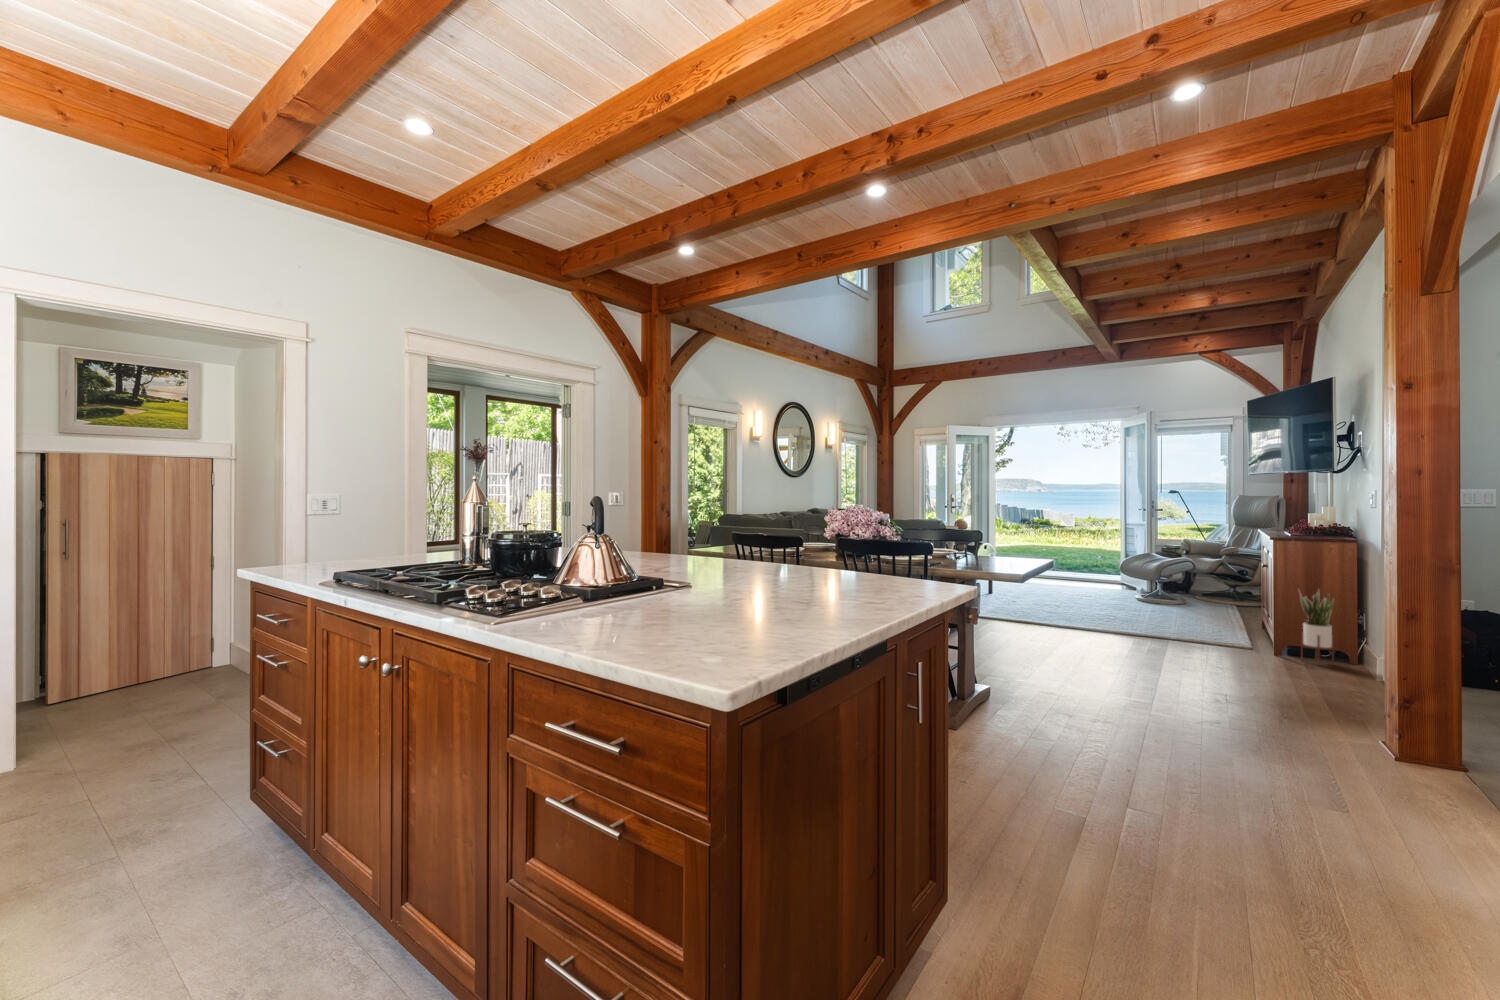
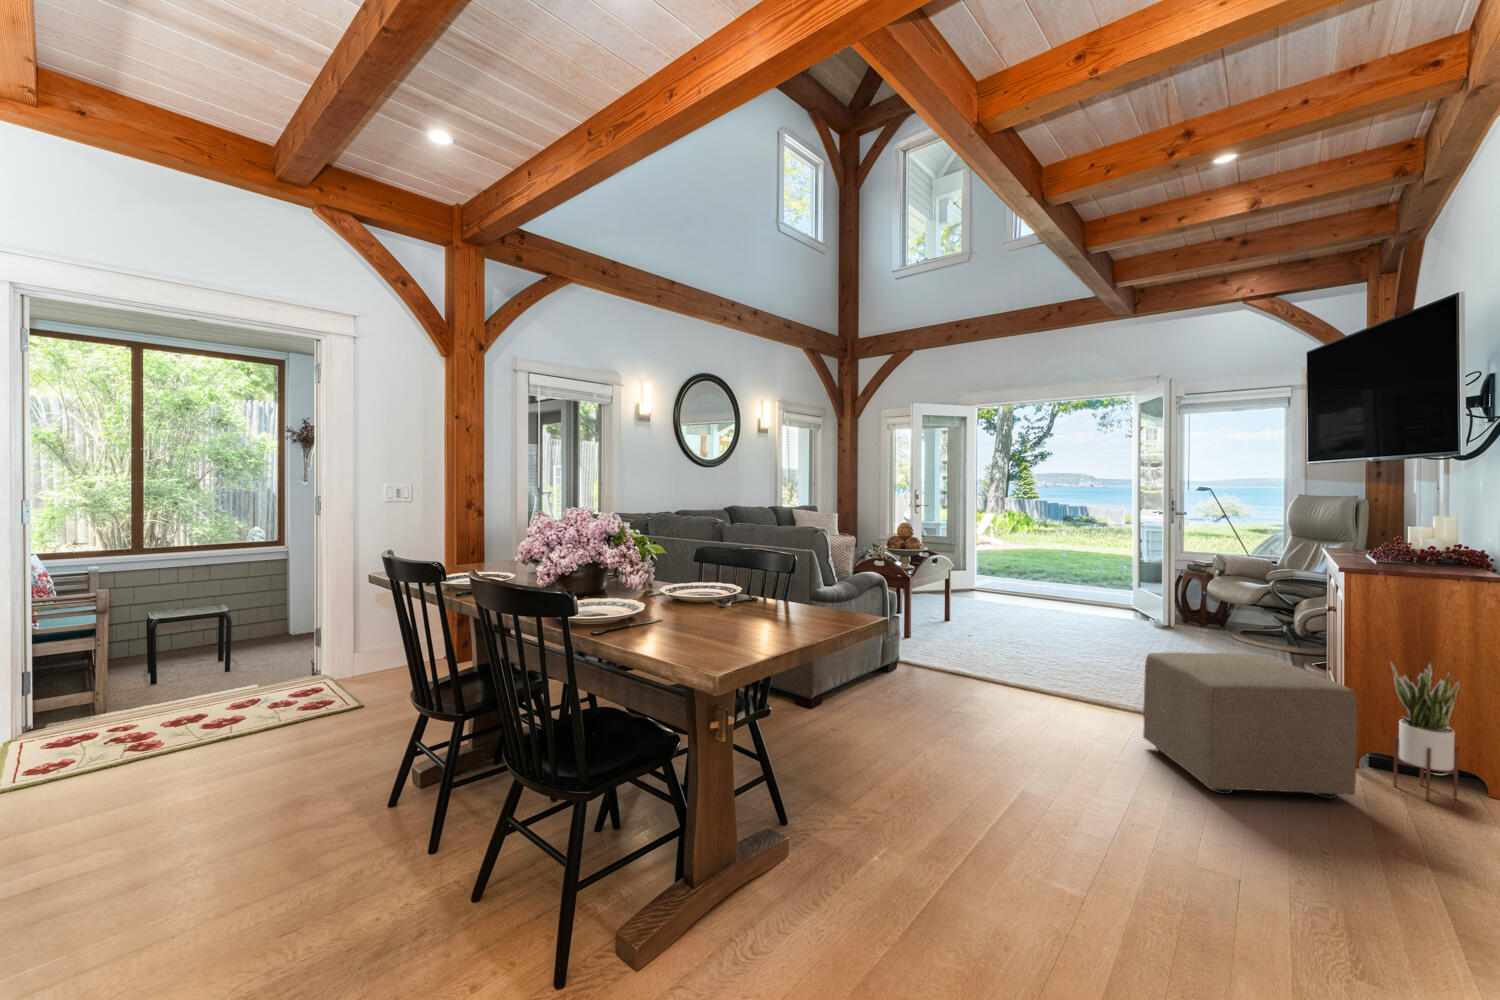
ottoman: none [1158,591,1281,666] -> present [1143,652,1357,799]

